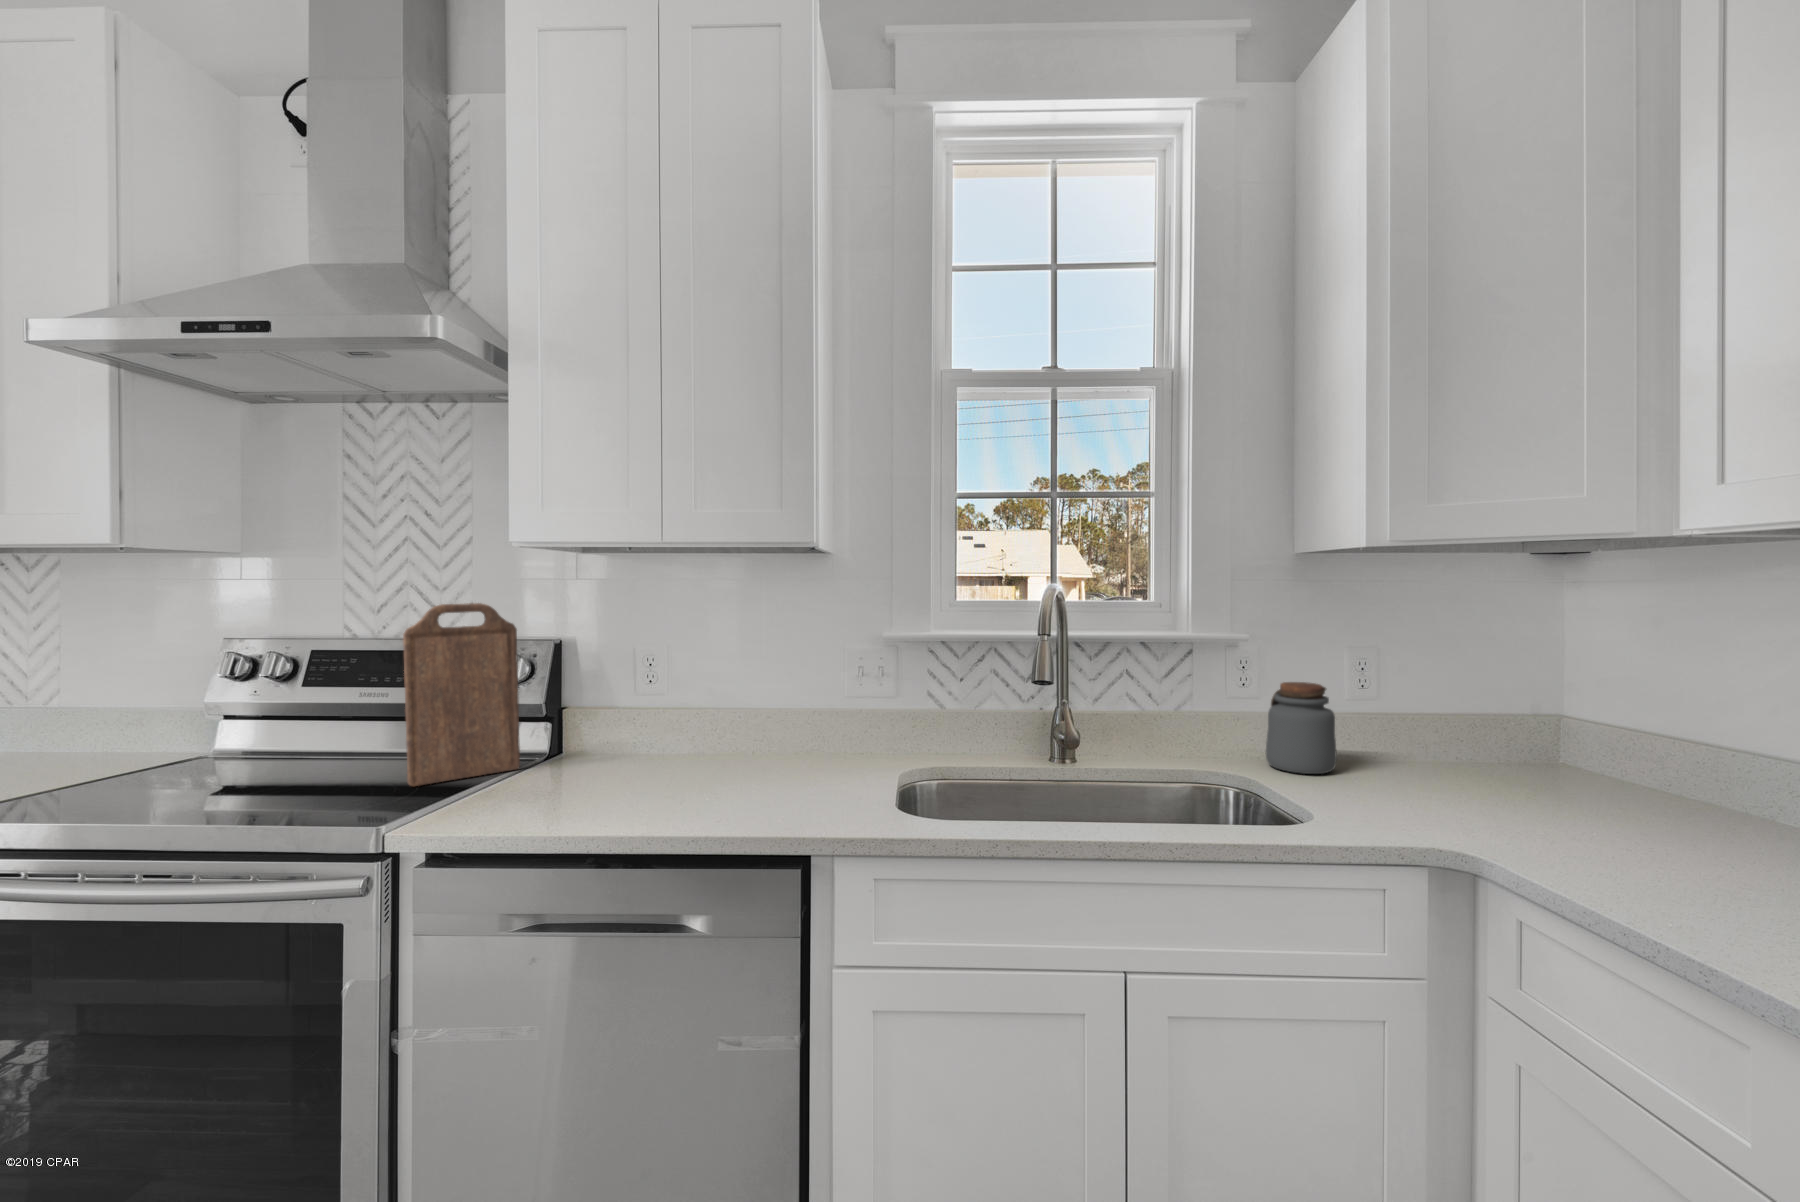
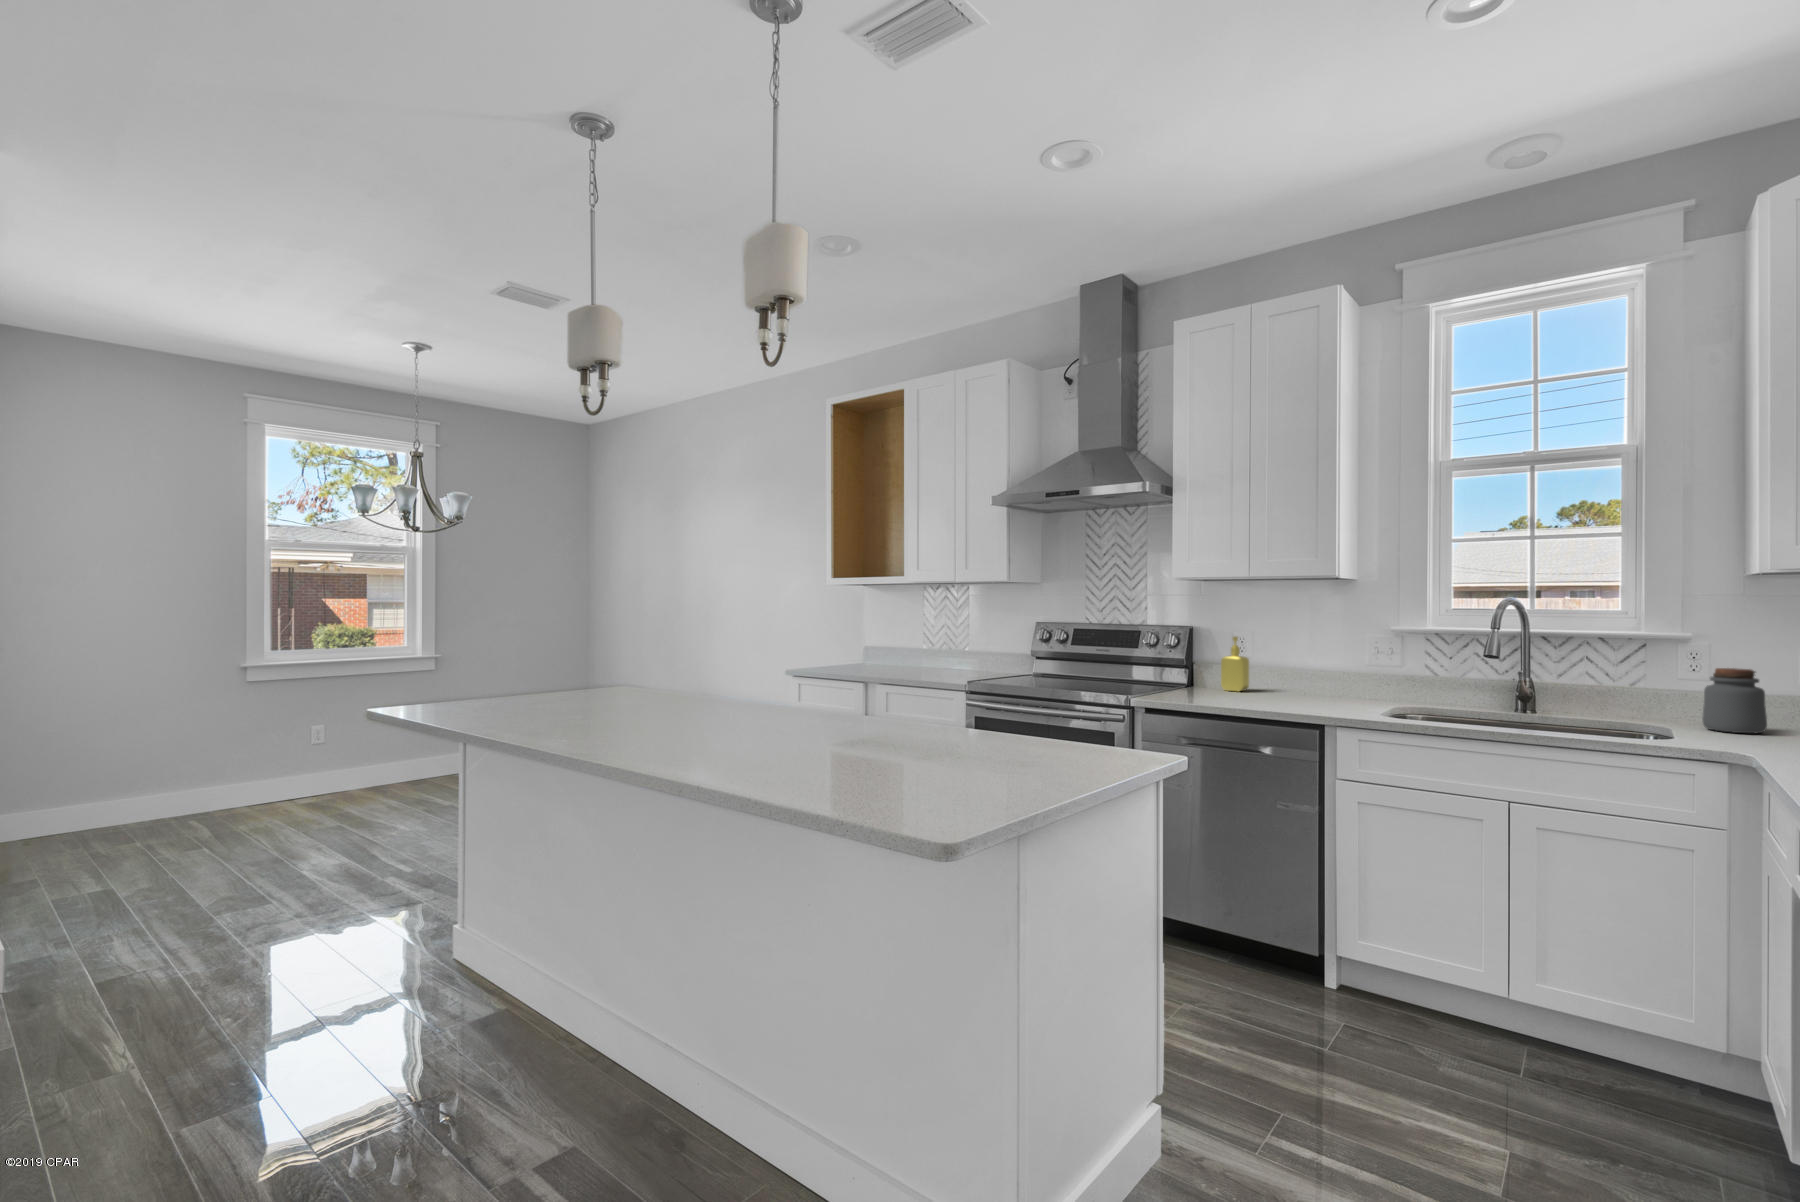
cutting board: present [403,603,520,786] -> none [1126,604,1175,690]
soap dispenser: none [608,657,658,756] -> present [1221,636,1249,691]

